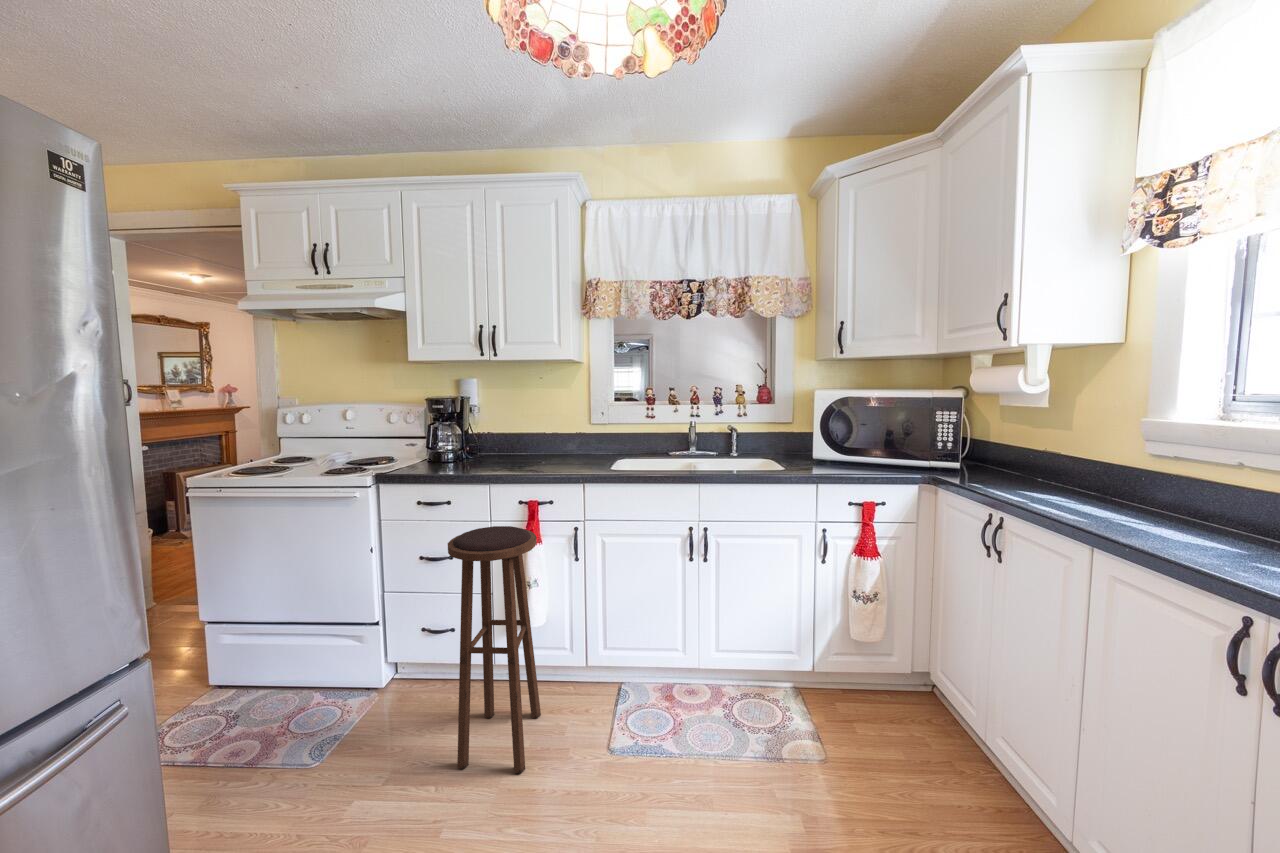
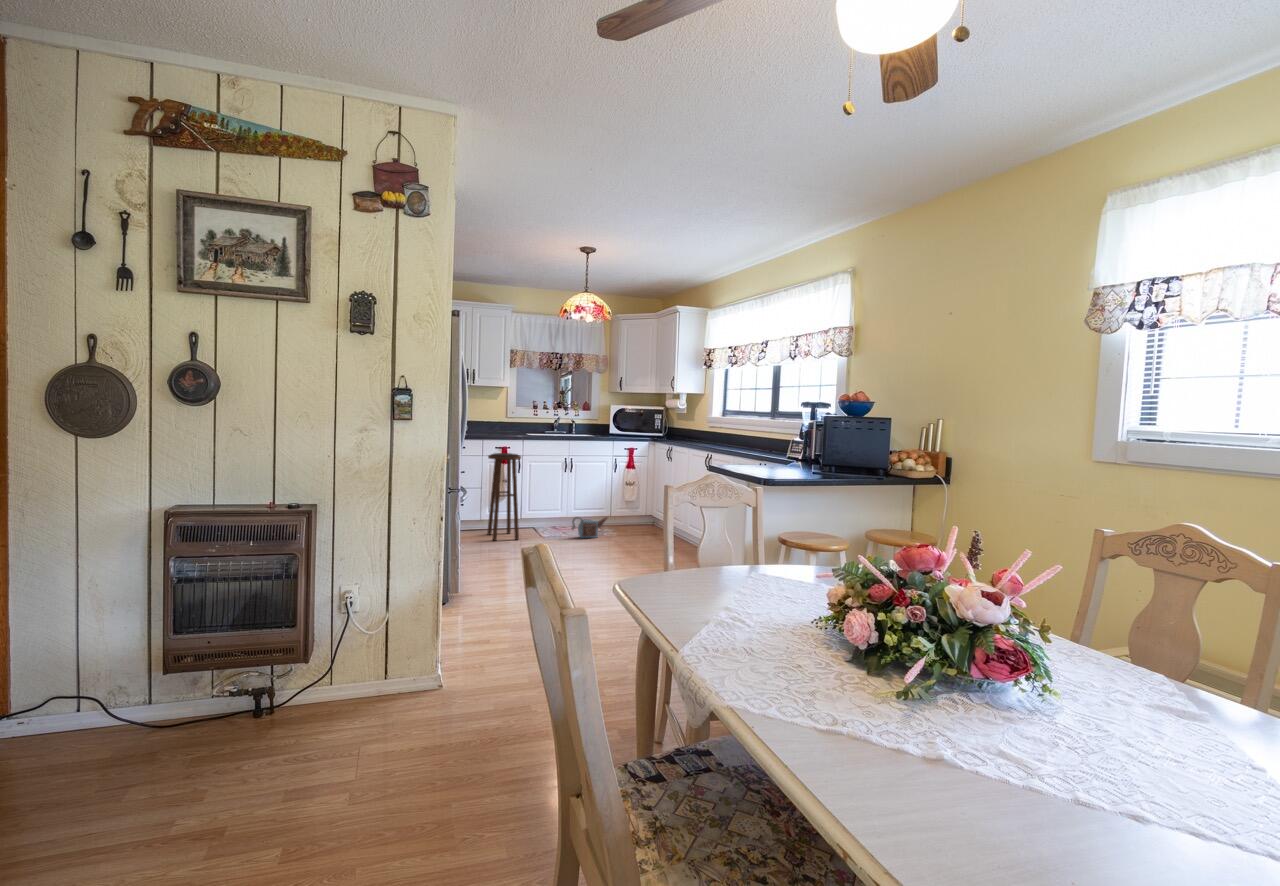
watering can: none [668,732,785,802] -> present [572,517,607,538]

